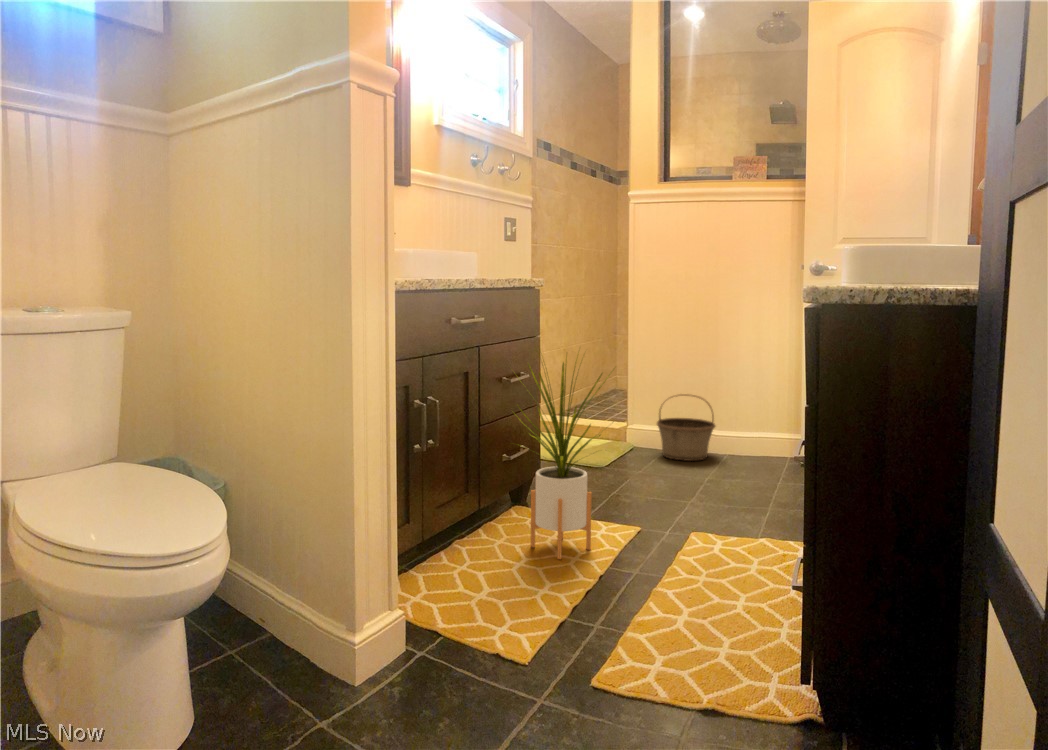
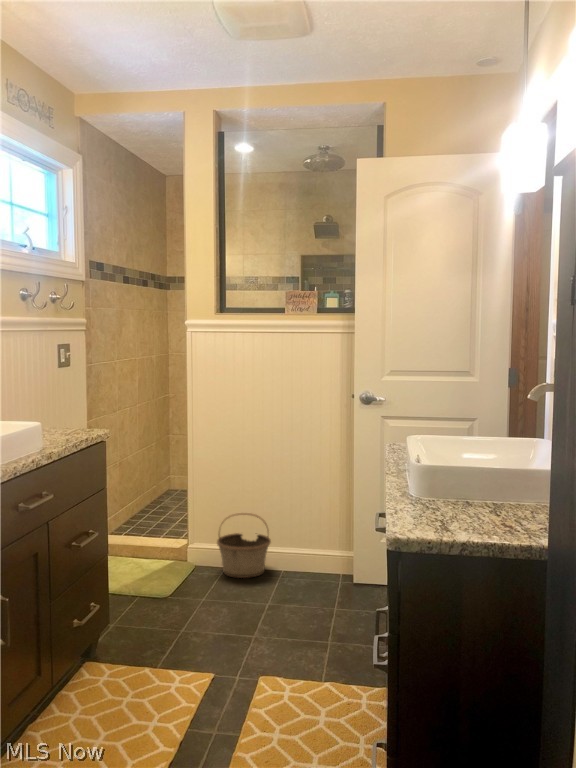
house plant: present [518,357,610,559] -> none [81,510,193,729]

